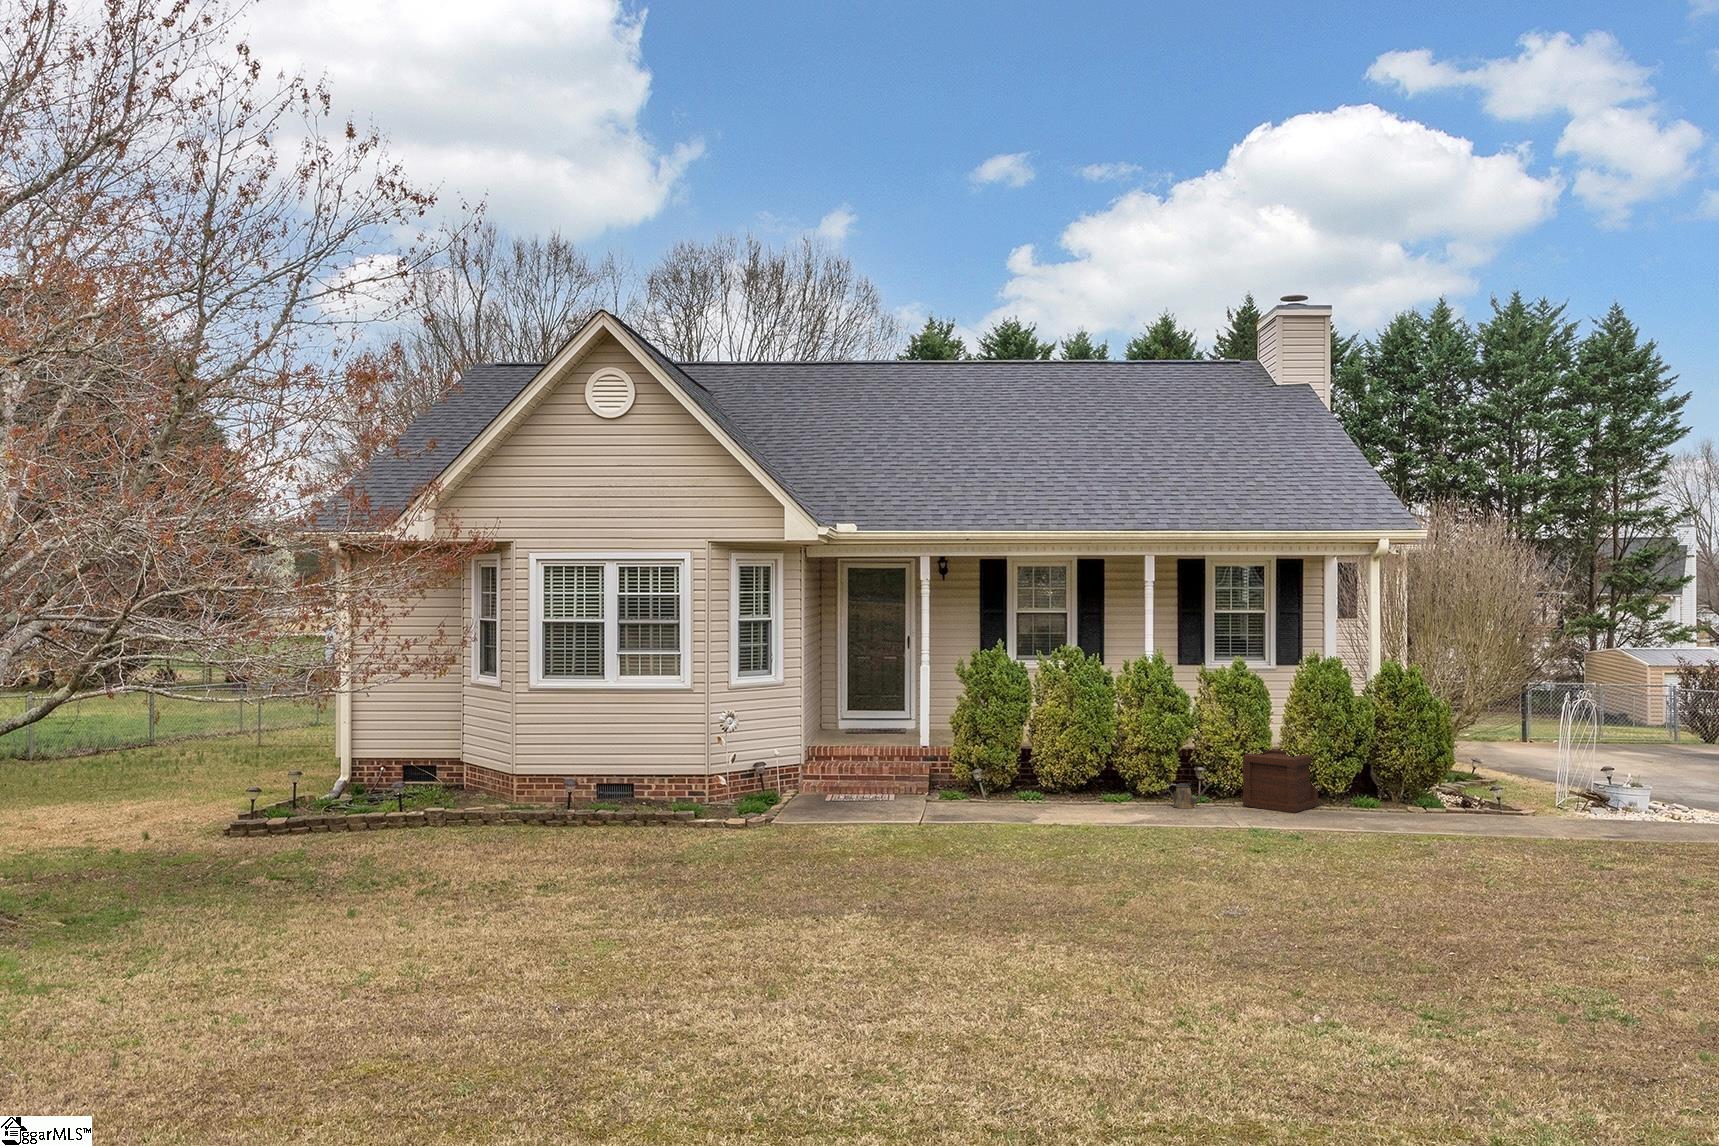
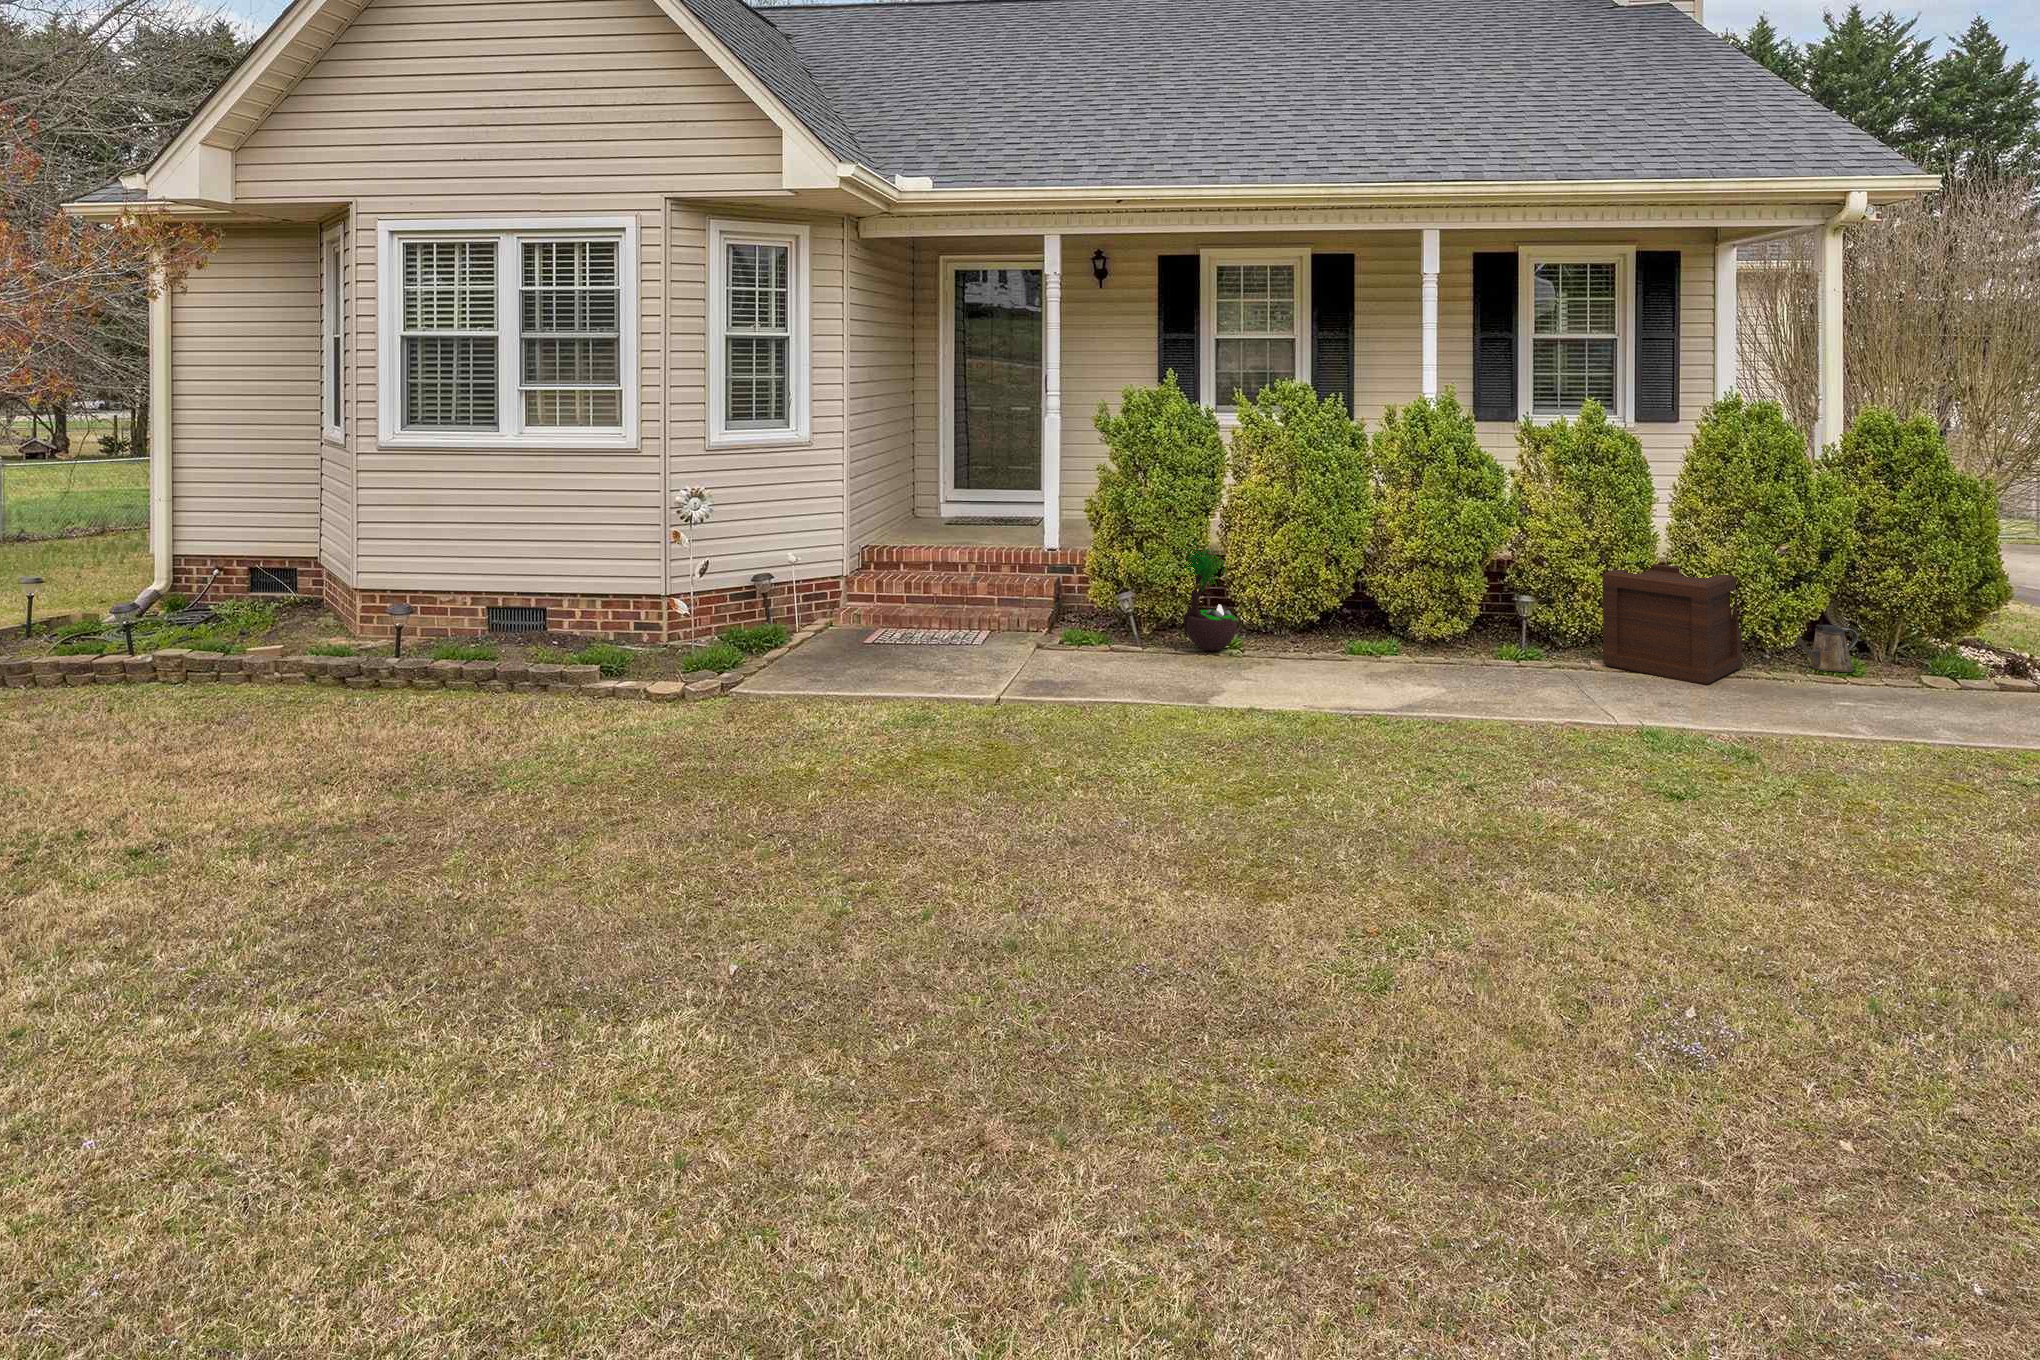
potted tree: none [993,734,1039,804] -> present [1180,542,1237,651]
watering can: present [1168,783,1212,809] -> present [1797,624,1858,672]

